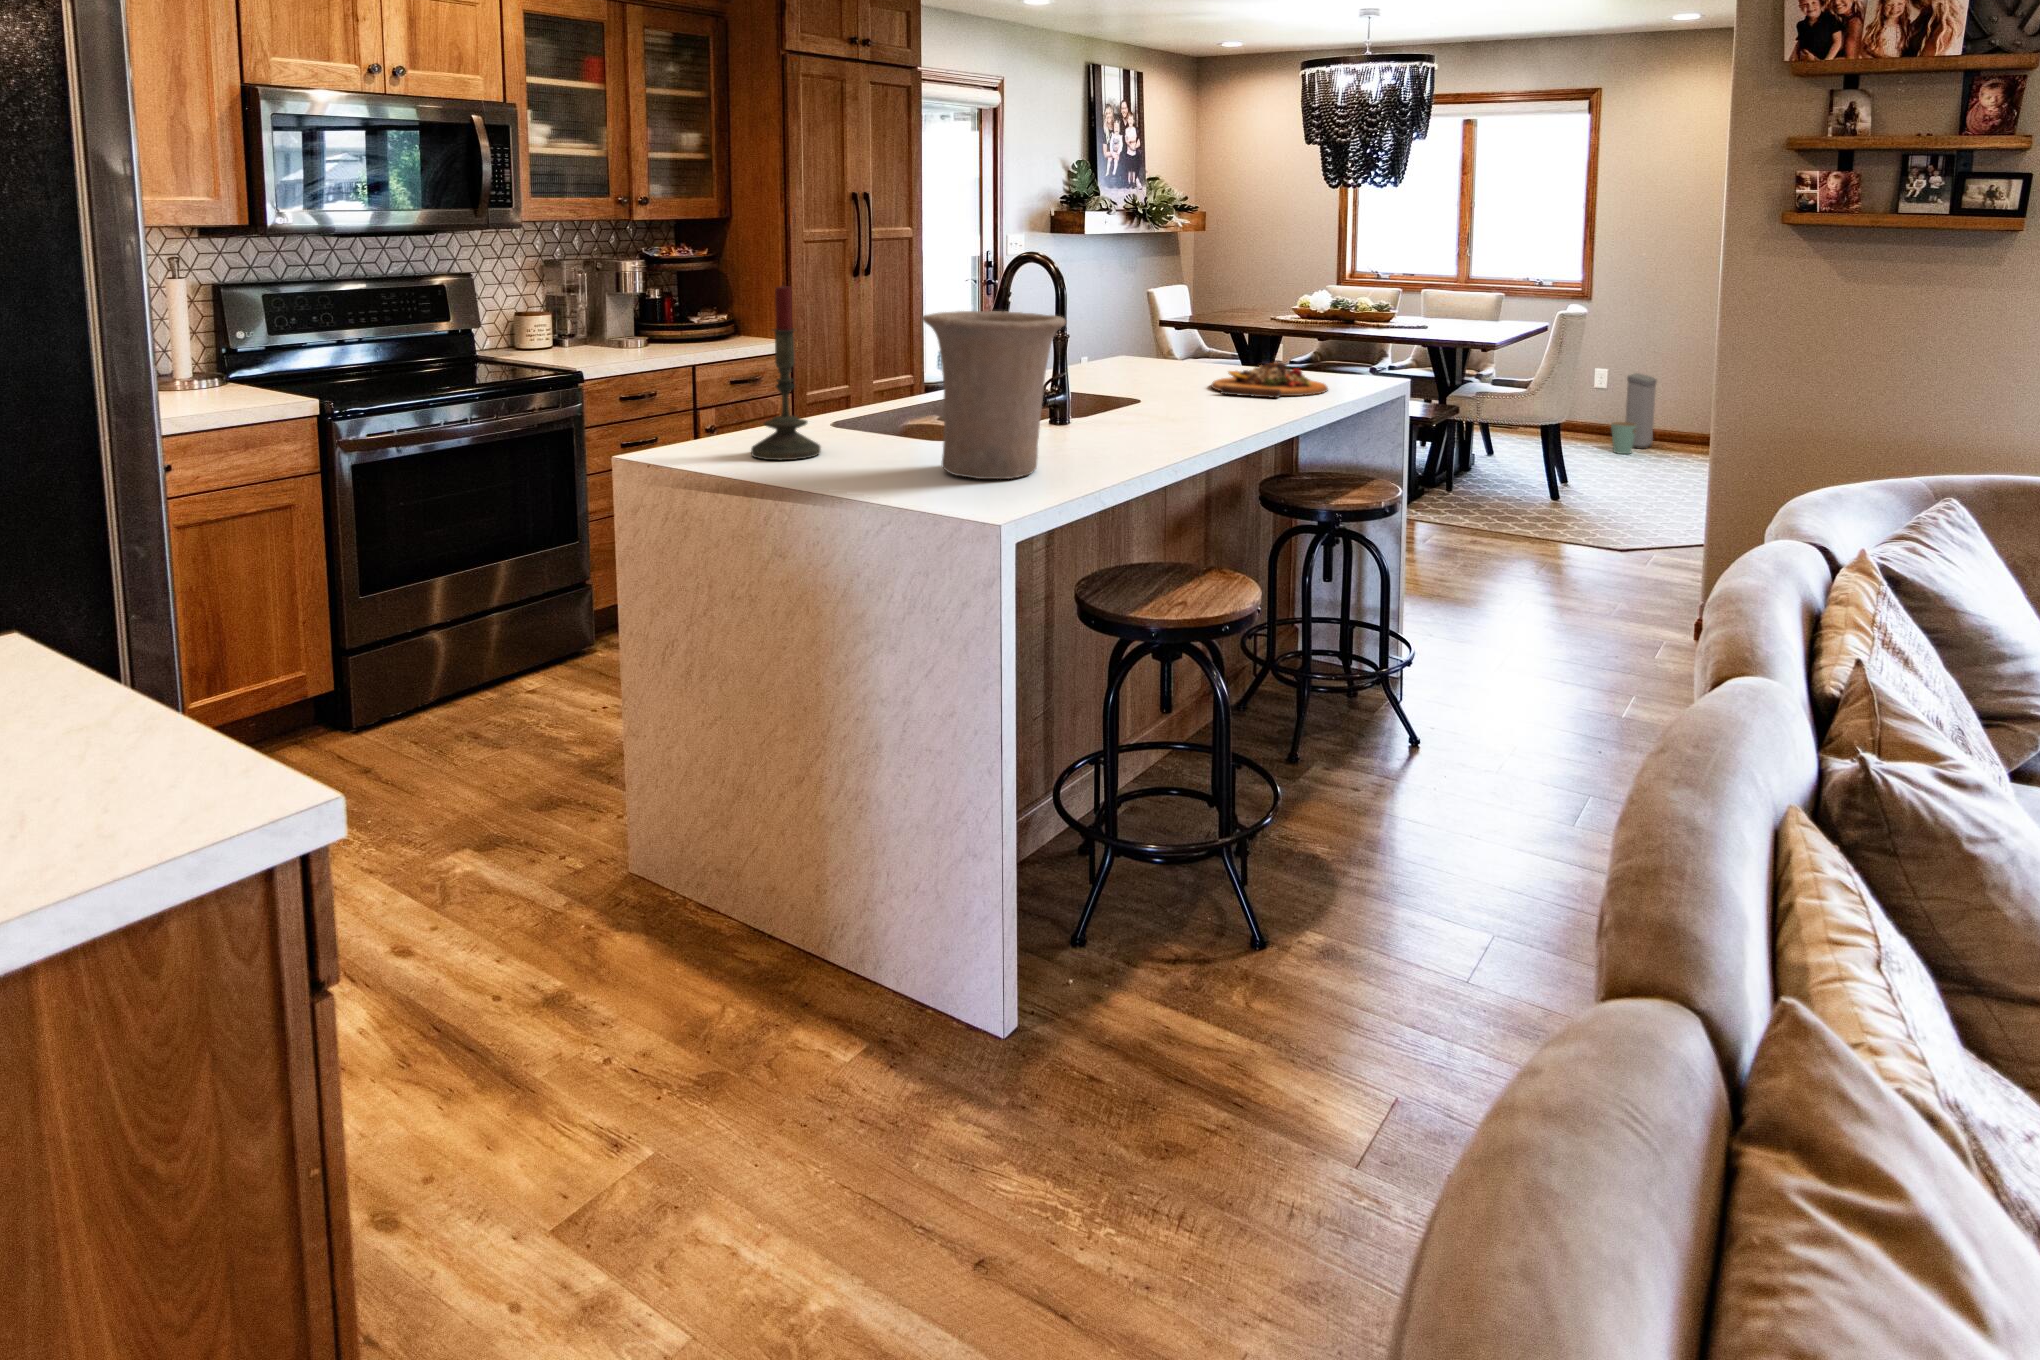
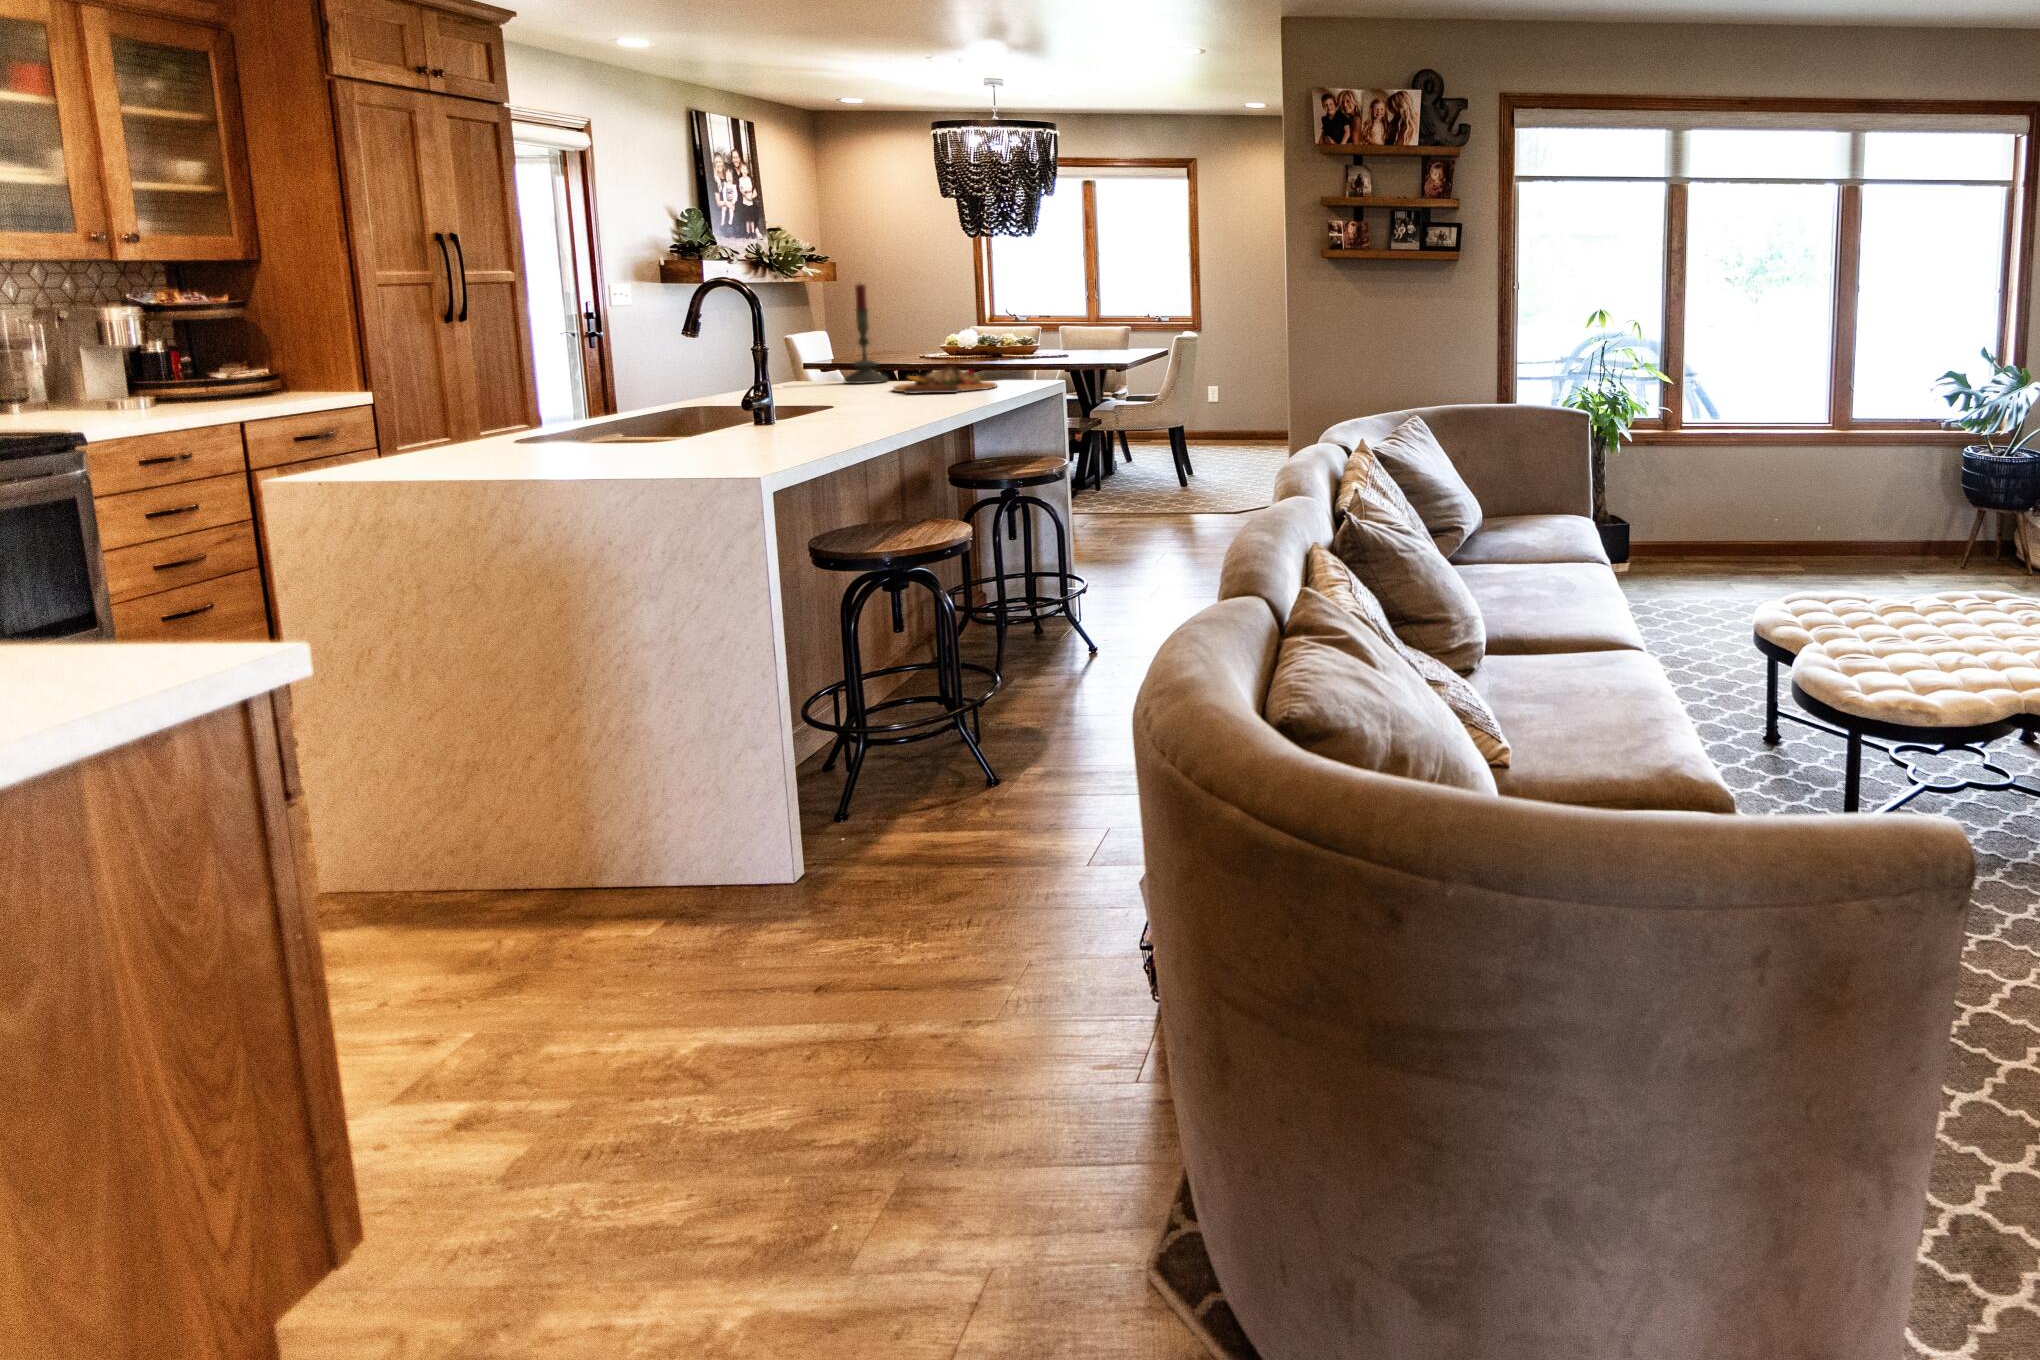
candle: present [751,285,821,460] -> present [844,284,887,384]
vase: present [922,311,1066,479] -> none [641,313,785,449]
trash can: present [1611,373,1657,454] -> none [1222,390,1254,455]

